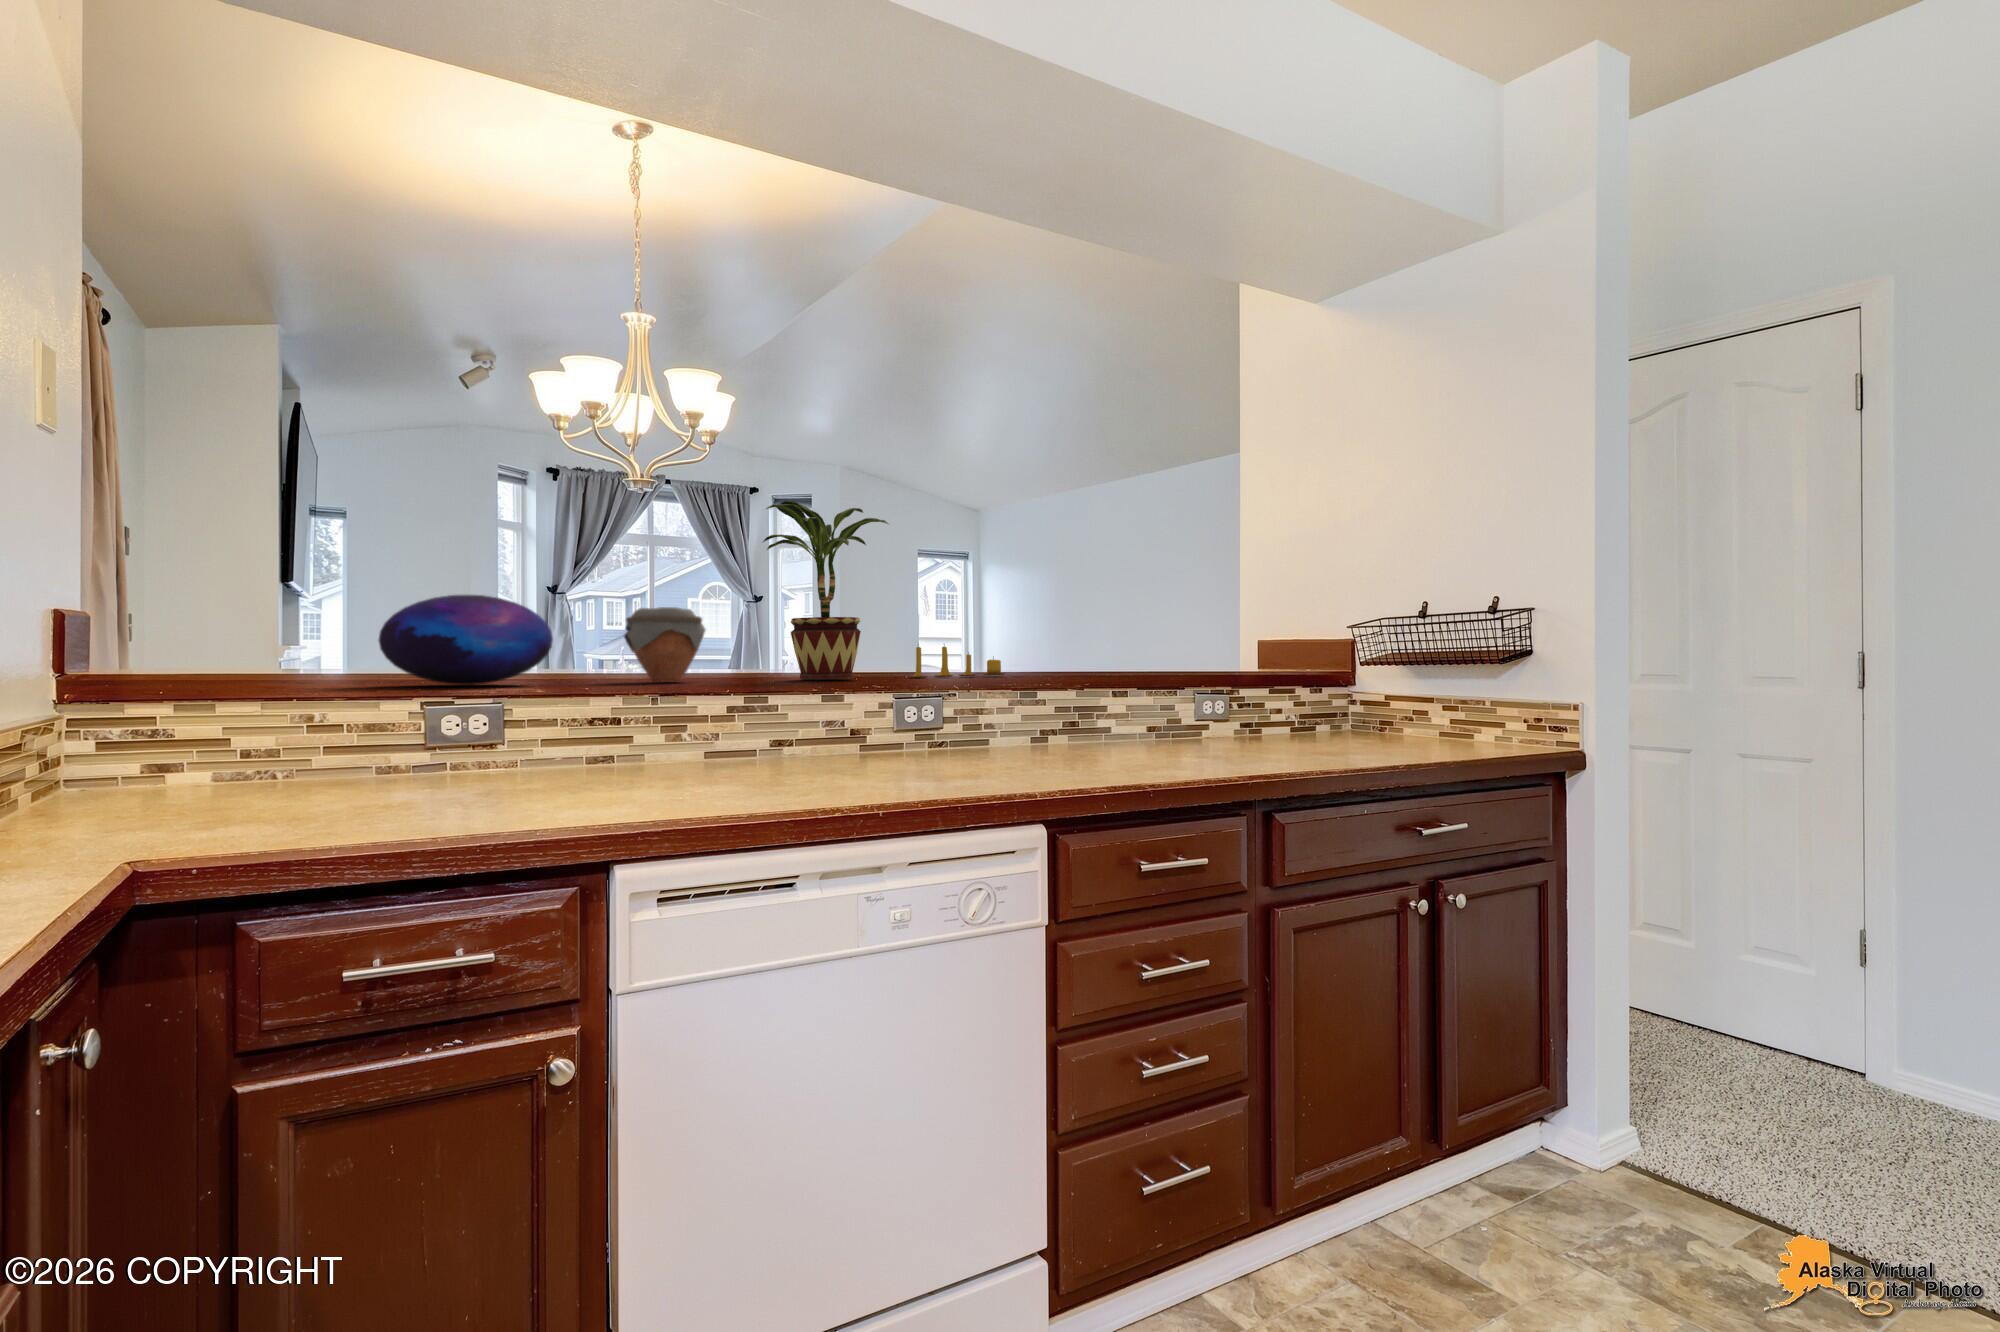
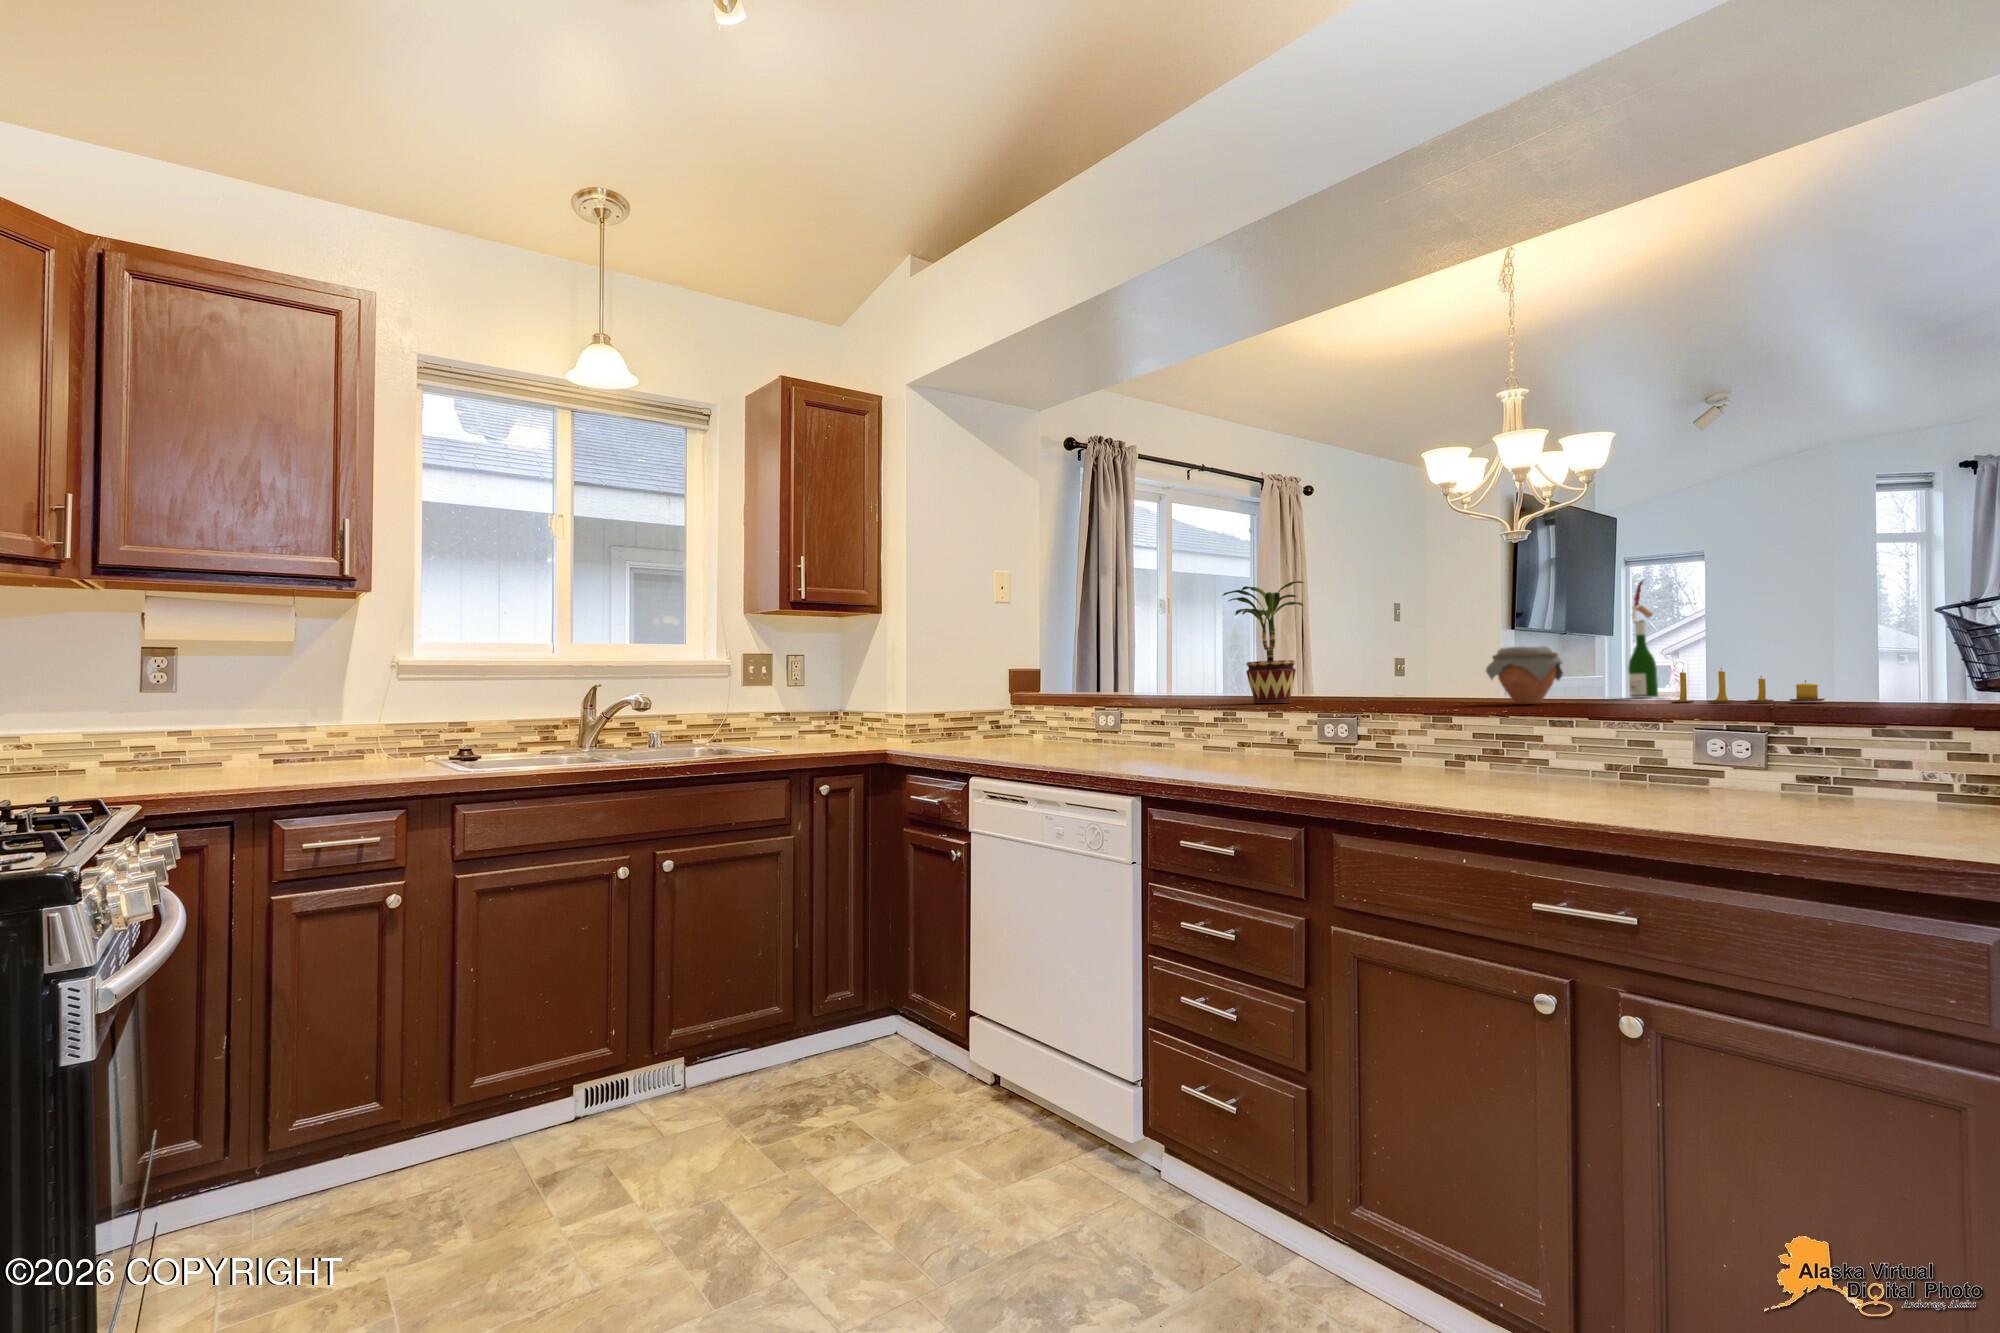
wine bottle: none [1014,564,1048,672] -> present [1628,580,1658,698]
decorative orb: present [378,595,553,685] -> none [1064,661,1136,702]
jar: present [624,607,705,682] -> present [1486,646,1563,704]
candle: present [908,644,1005,678] -> present [1670,668,1825,703]

